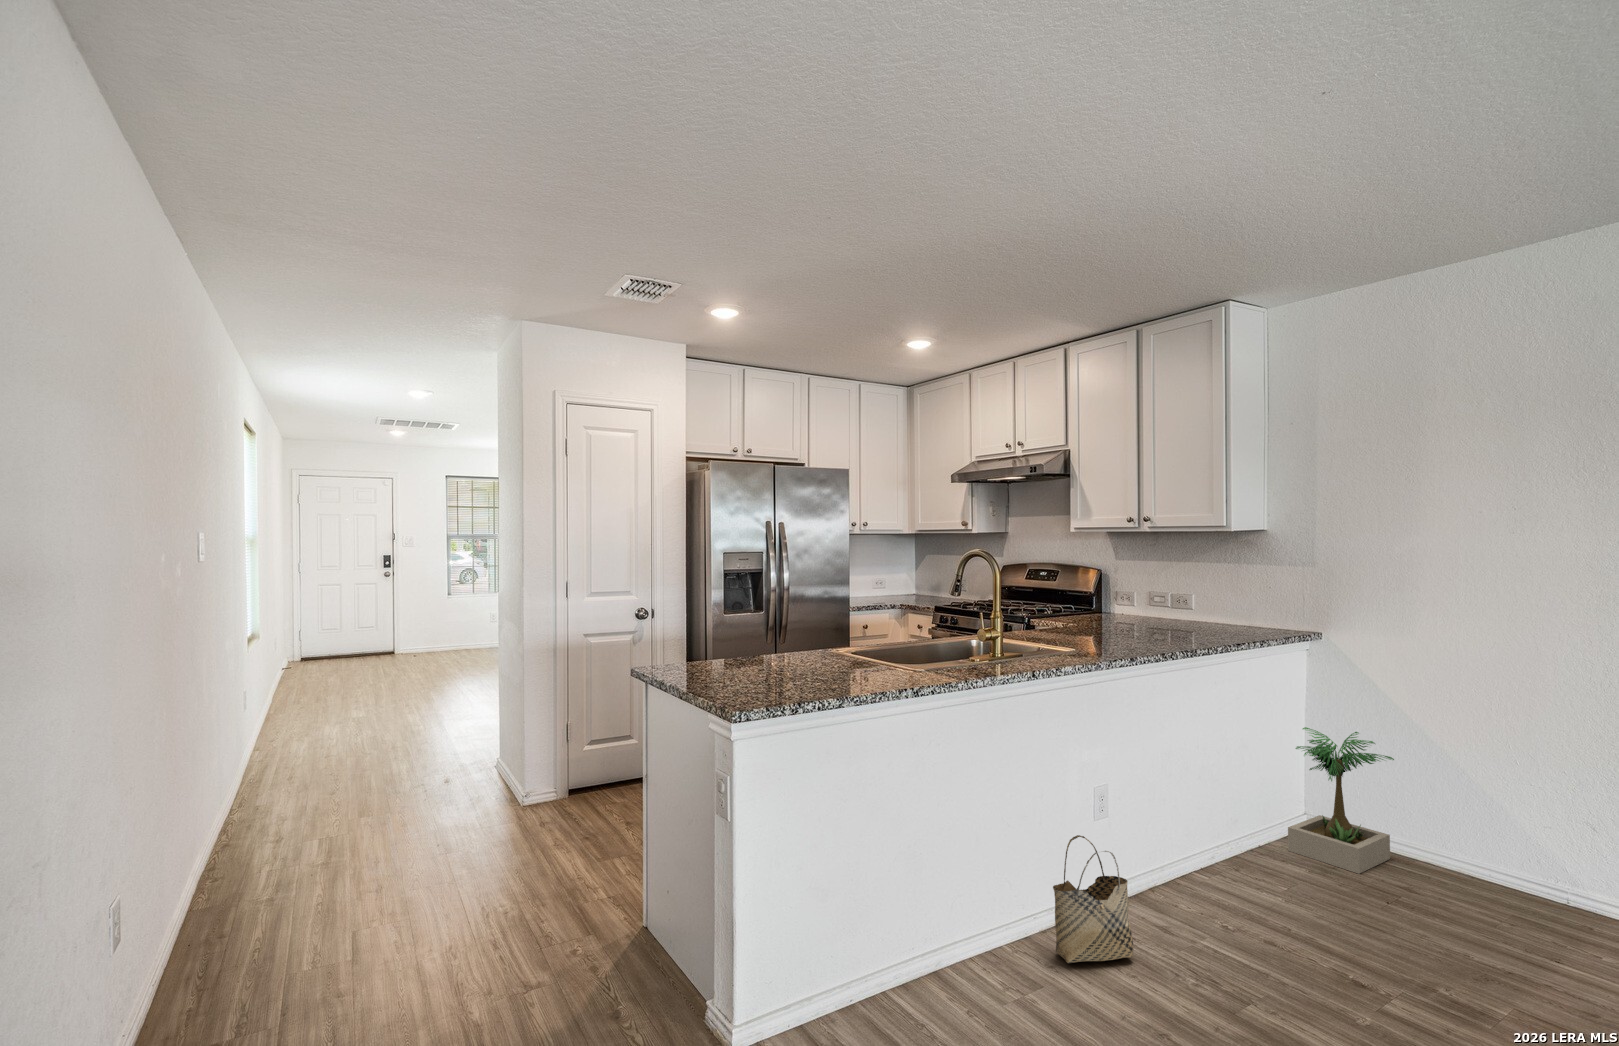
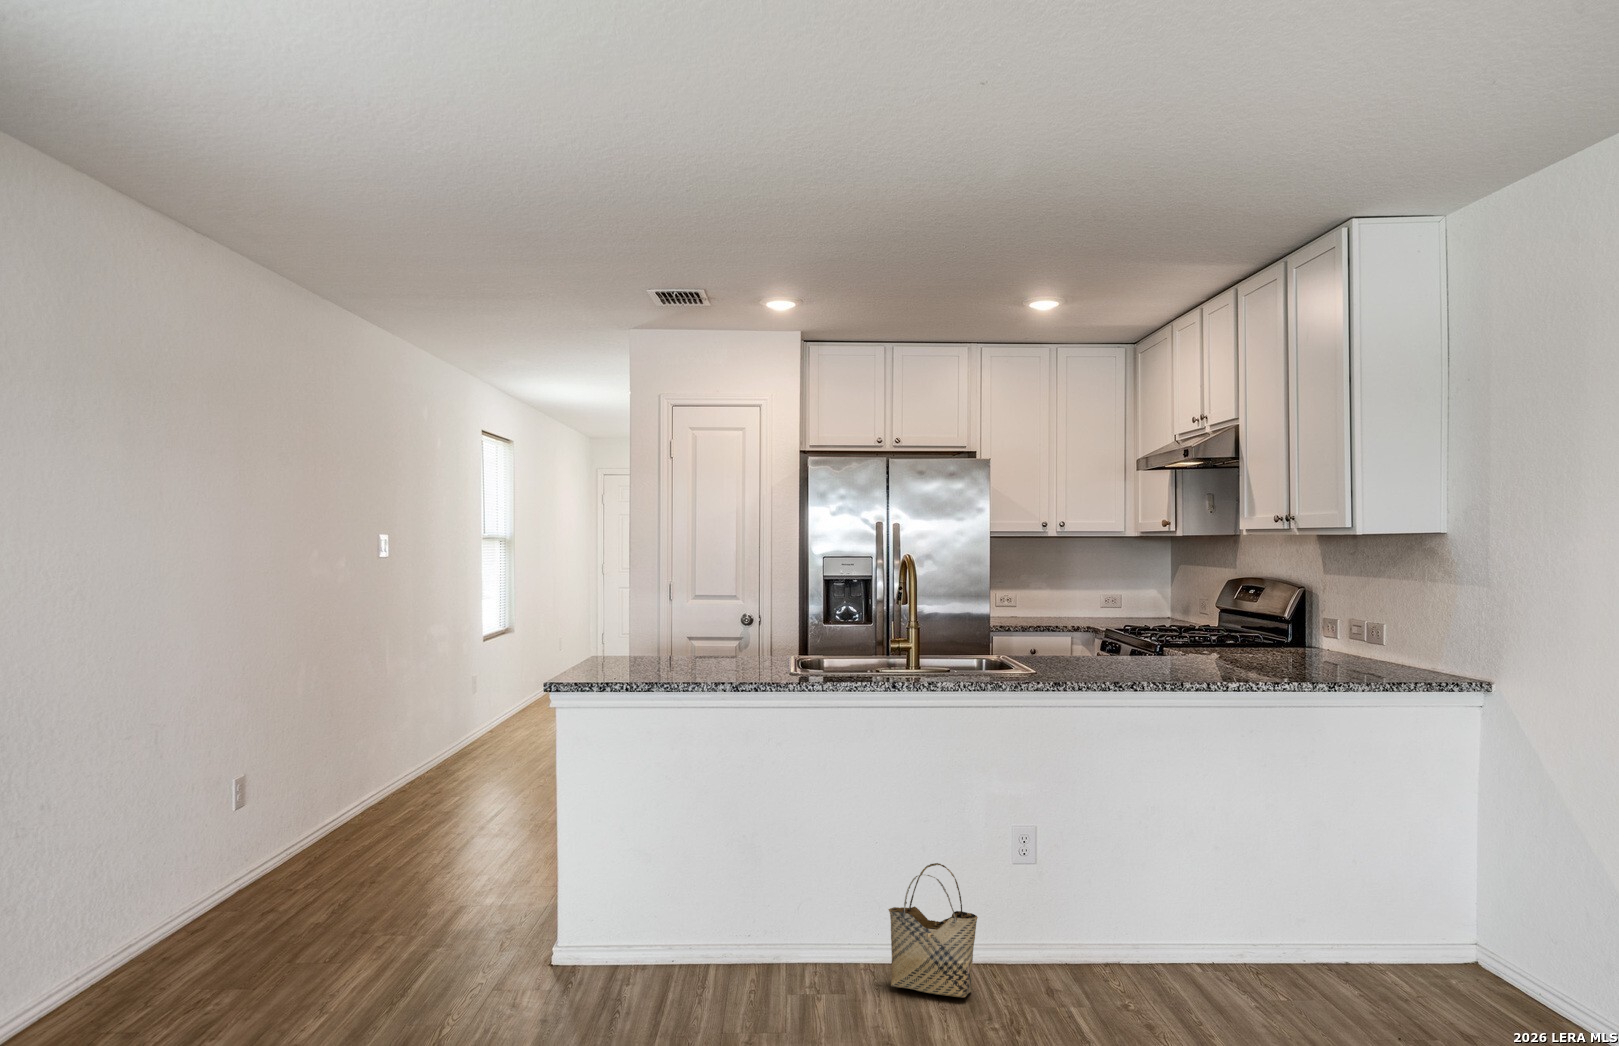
potted plant: present [1288,727,1394,874] -> none [1370,808,1531,1011]

